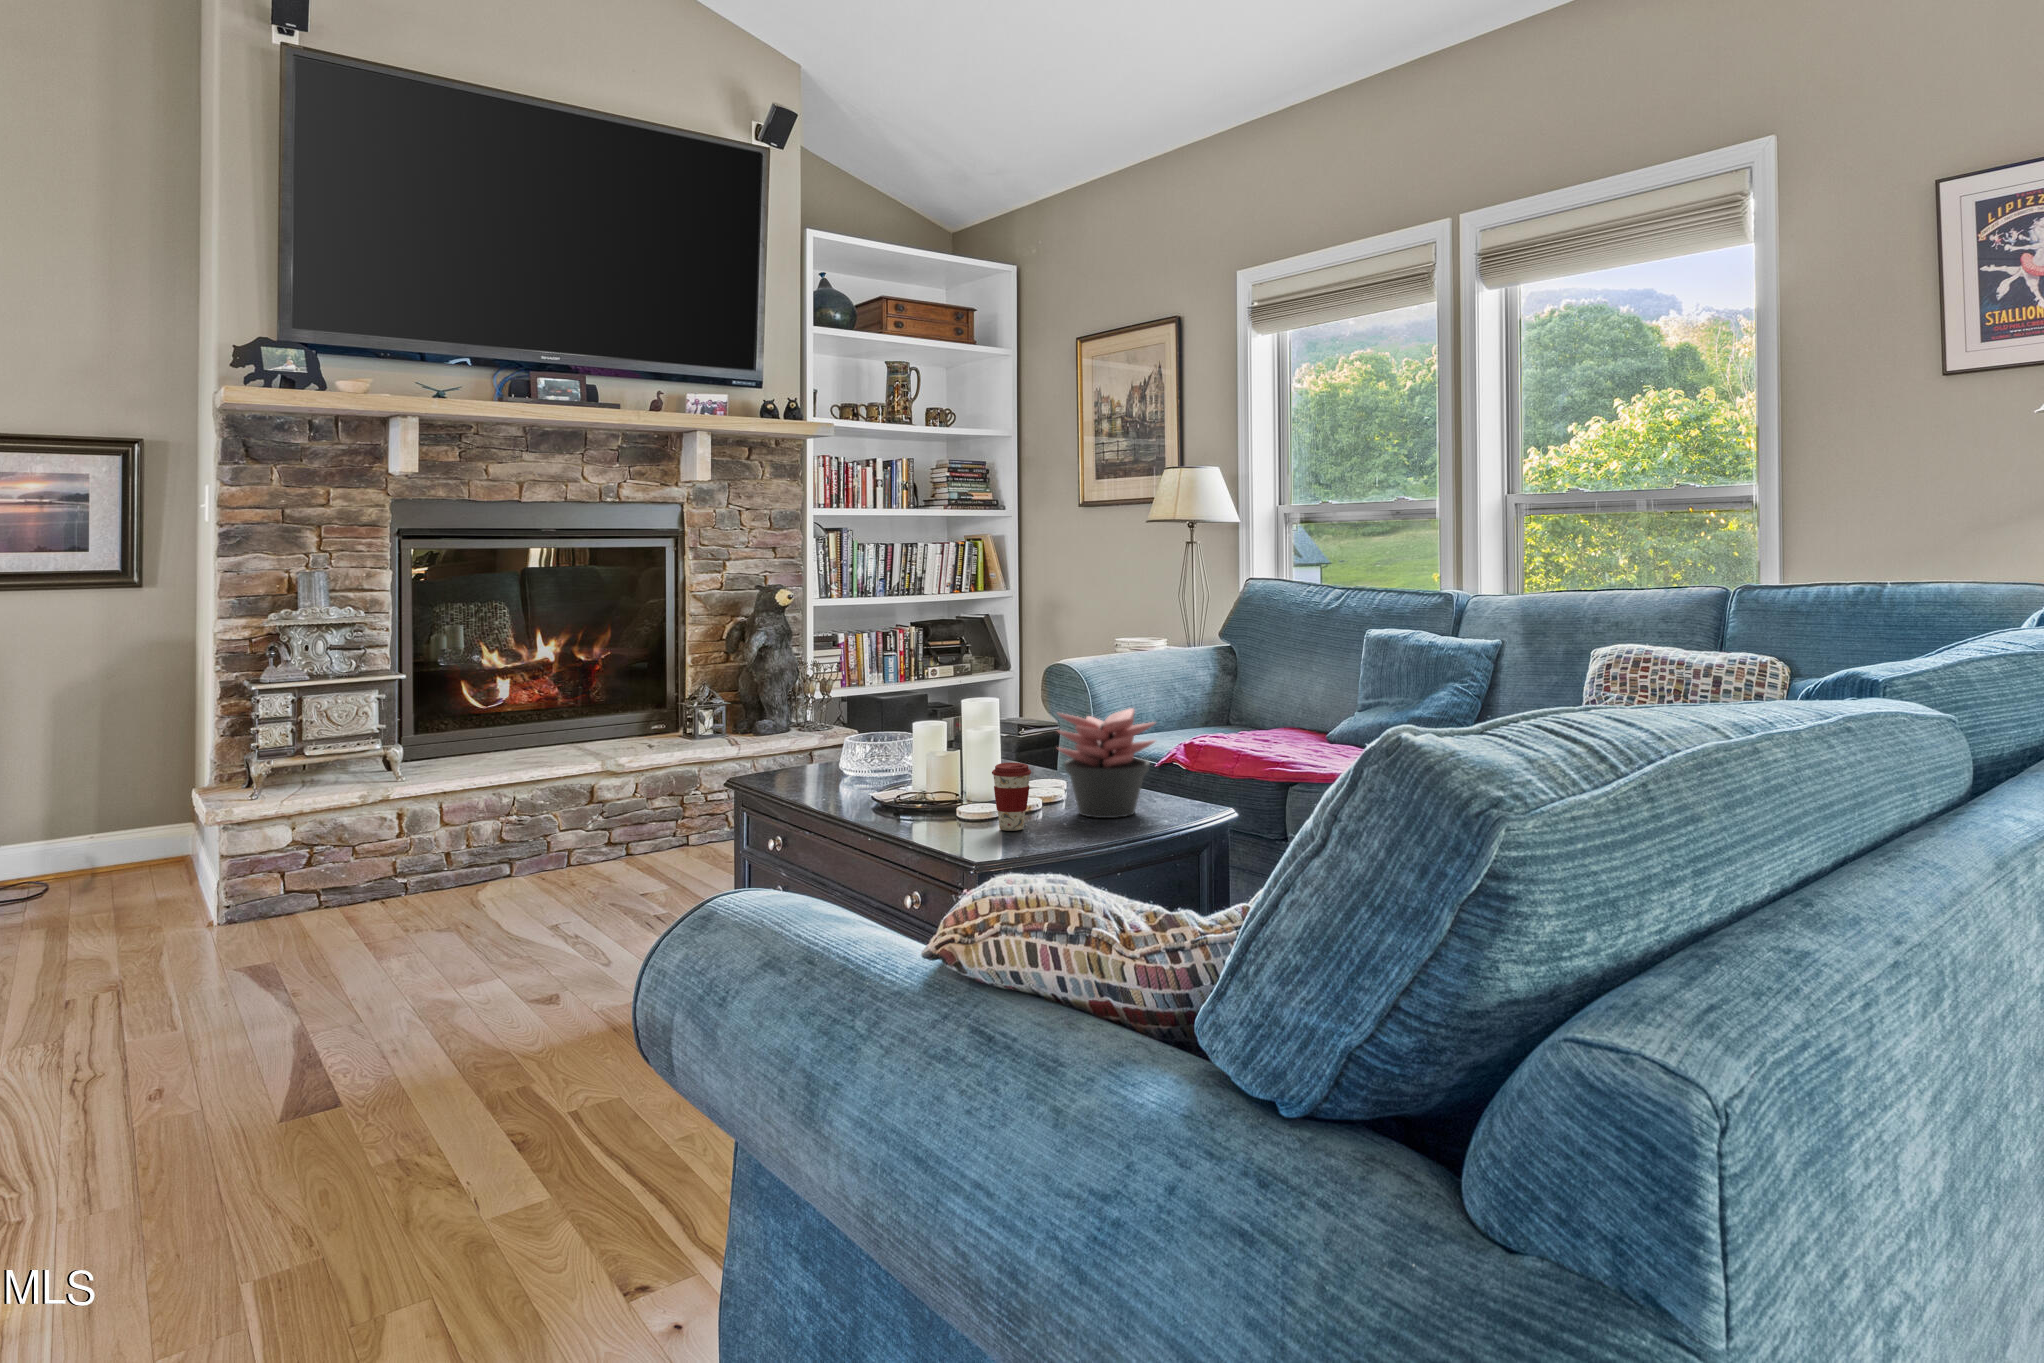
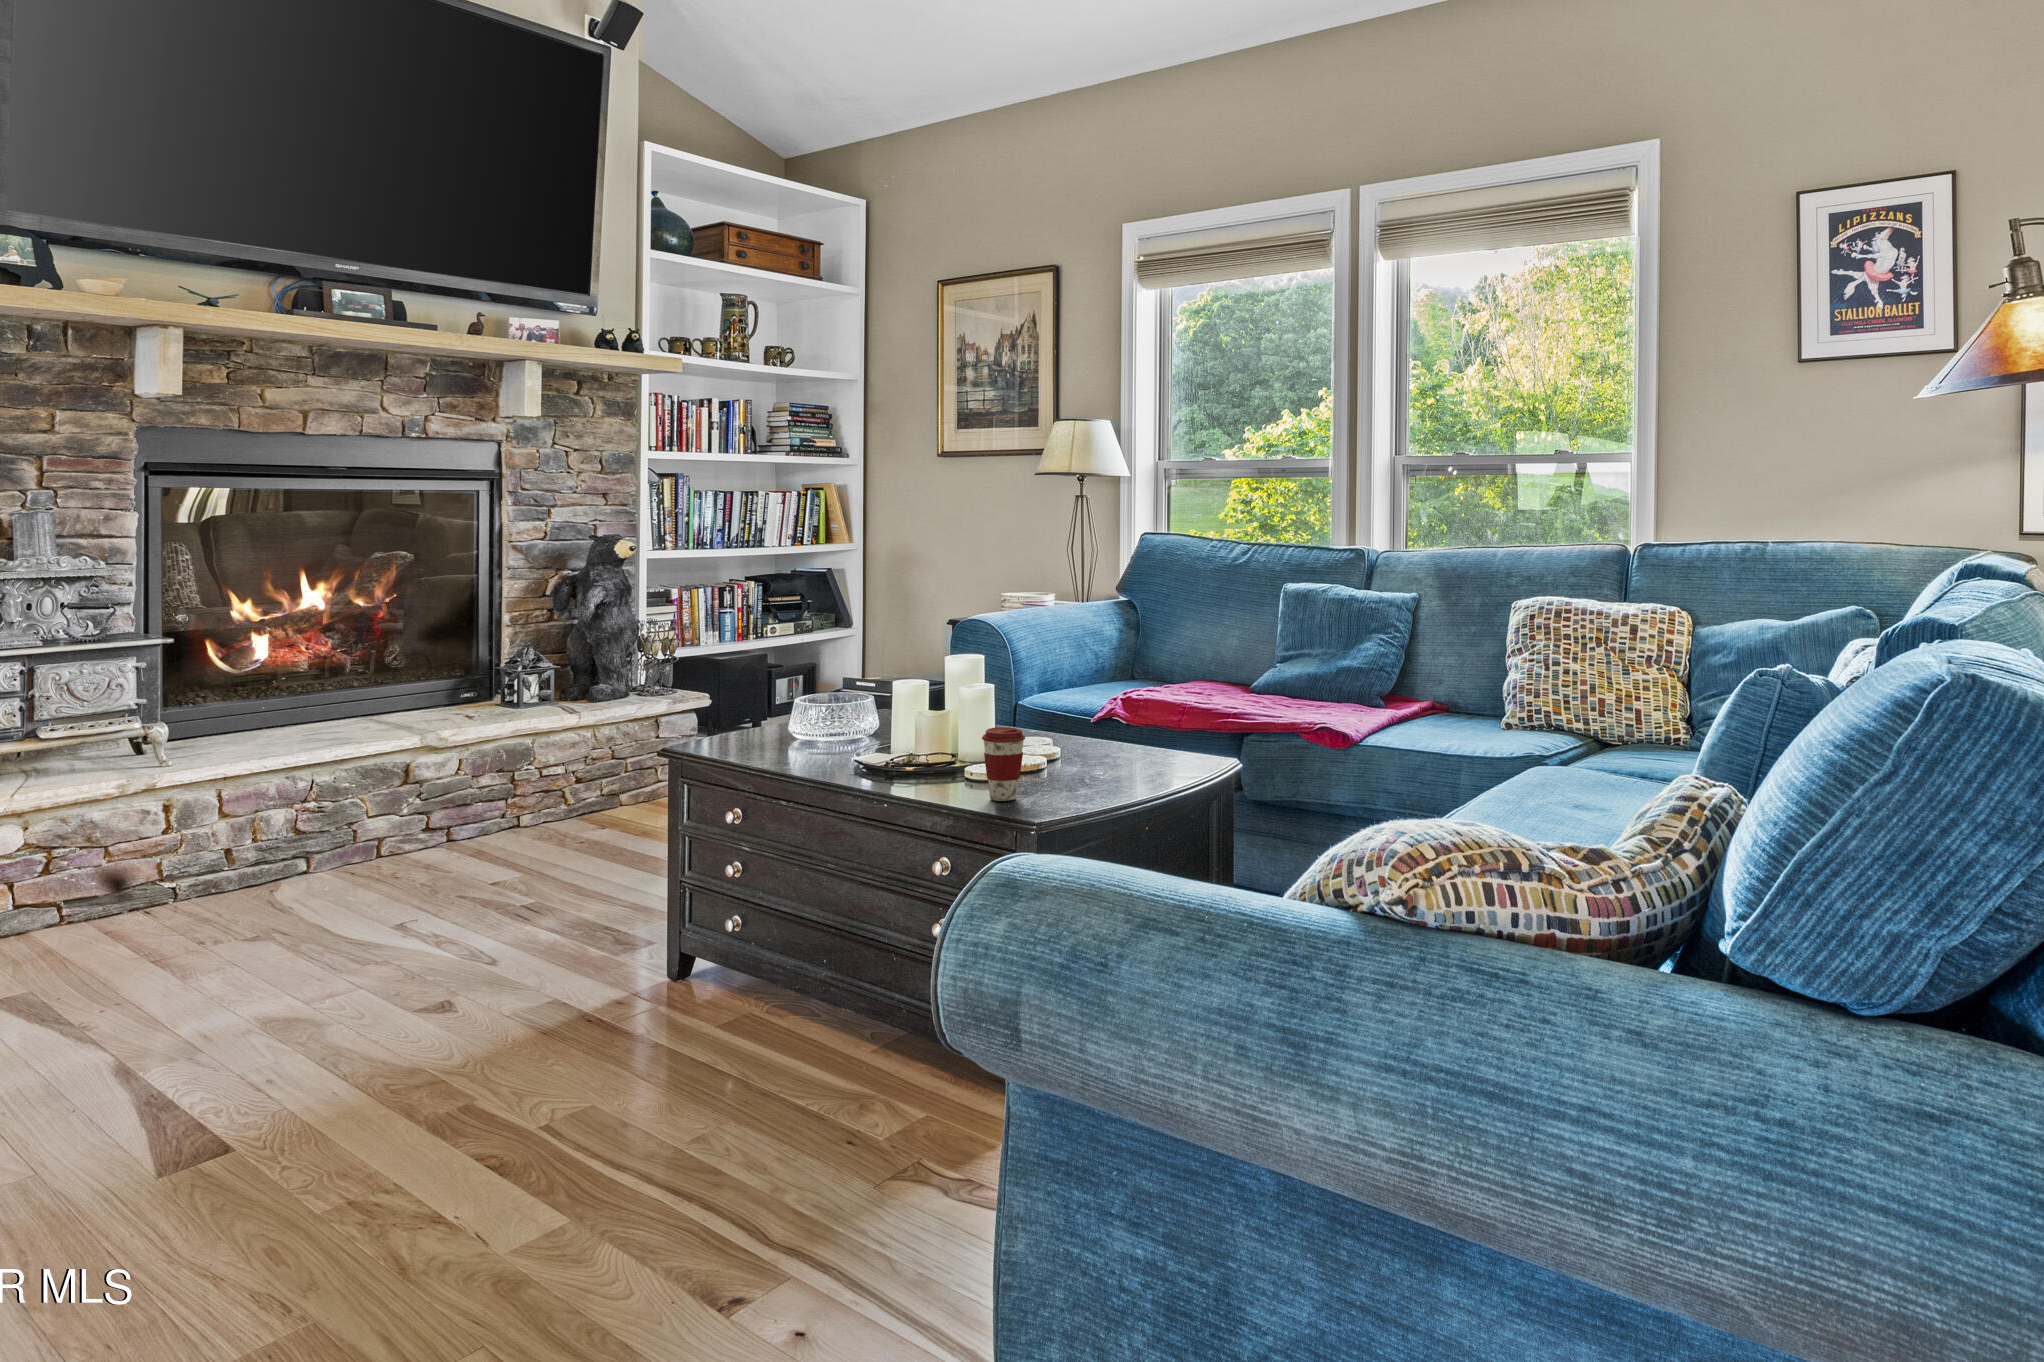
succulent plant: present [1058,708,1155,818] -> none [1038,666,1146,784]

